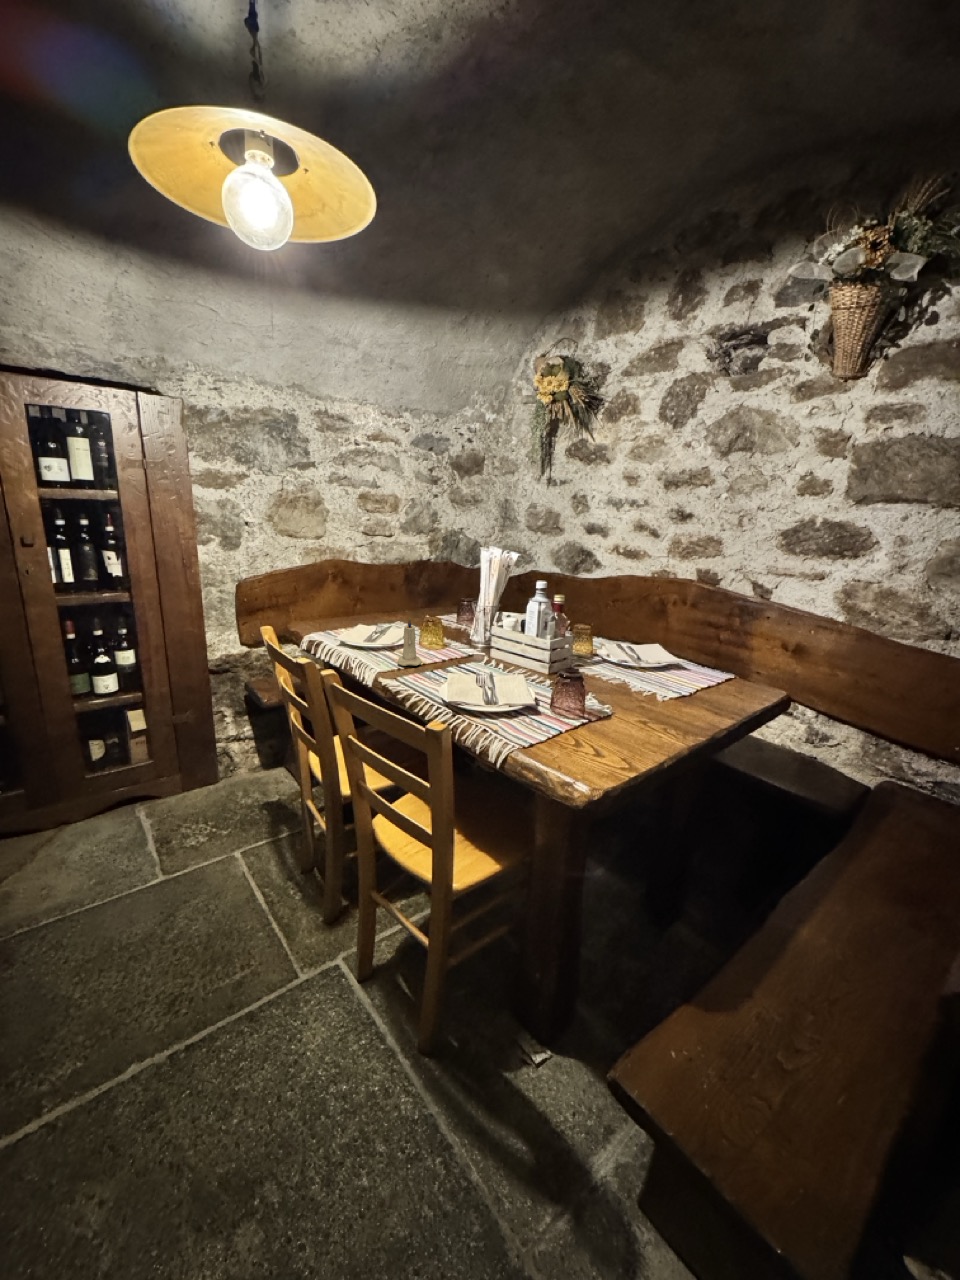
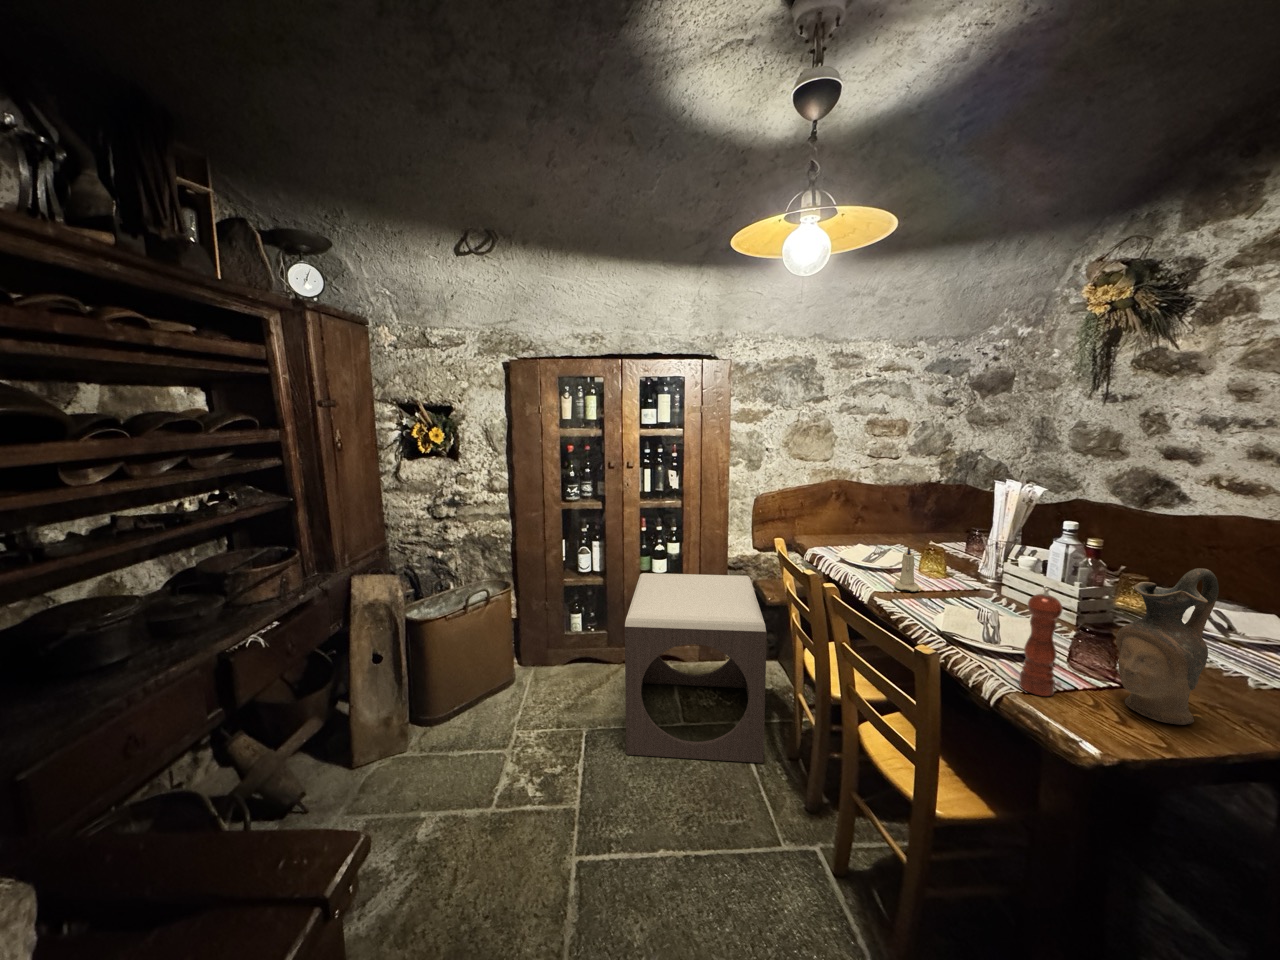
ceramic pitcher: none [590,607,654,746] -> present [1116,568,1219,725]
pepper mill: none [519,640,553,747] -> present [1019,587,1063,696]
footstool: none [31,677,271,954] -> present [625,573,767,763]

